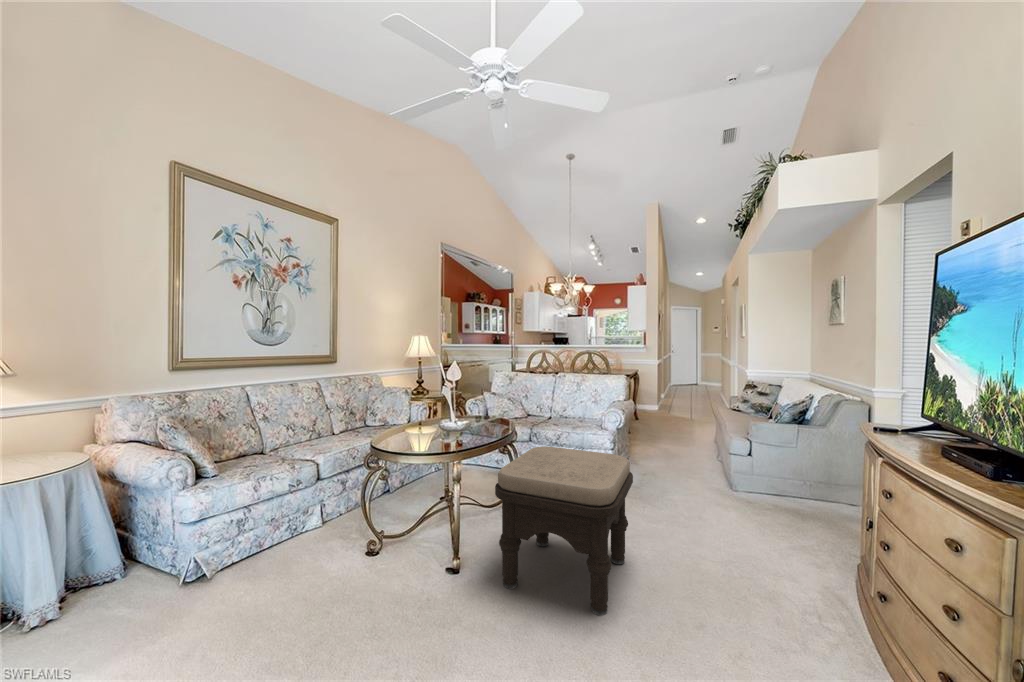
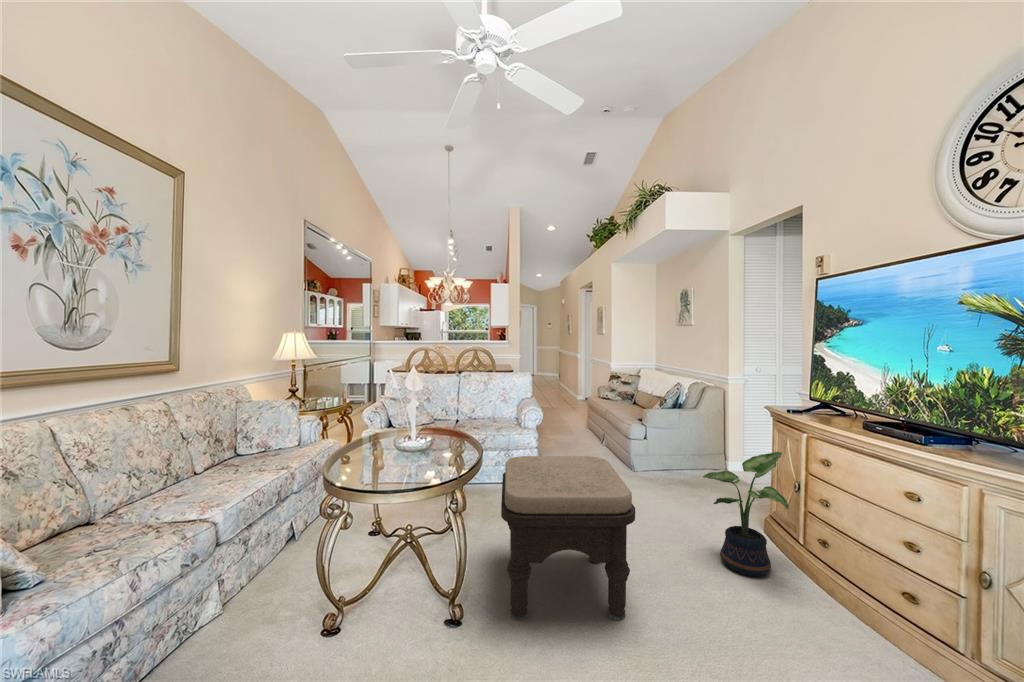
potted plant: none [743,477,866,625] -> present [703,452,788,576]

